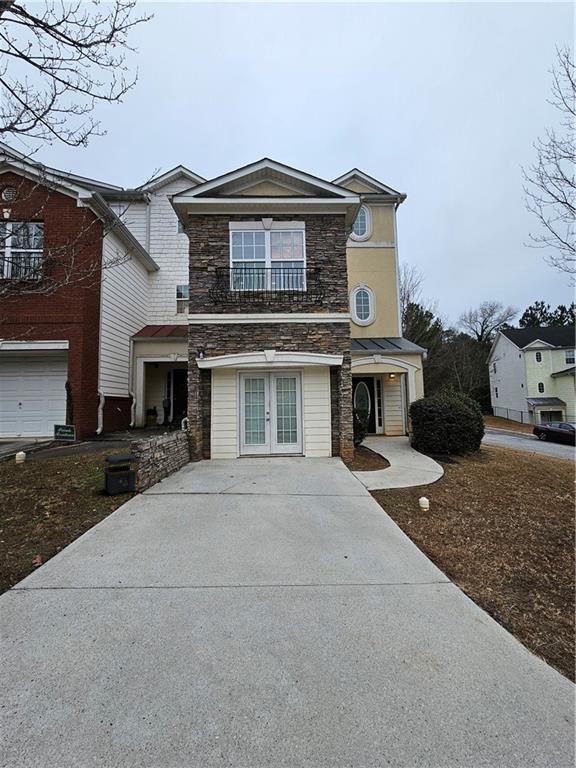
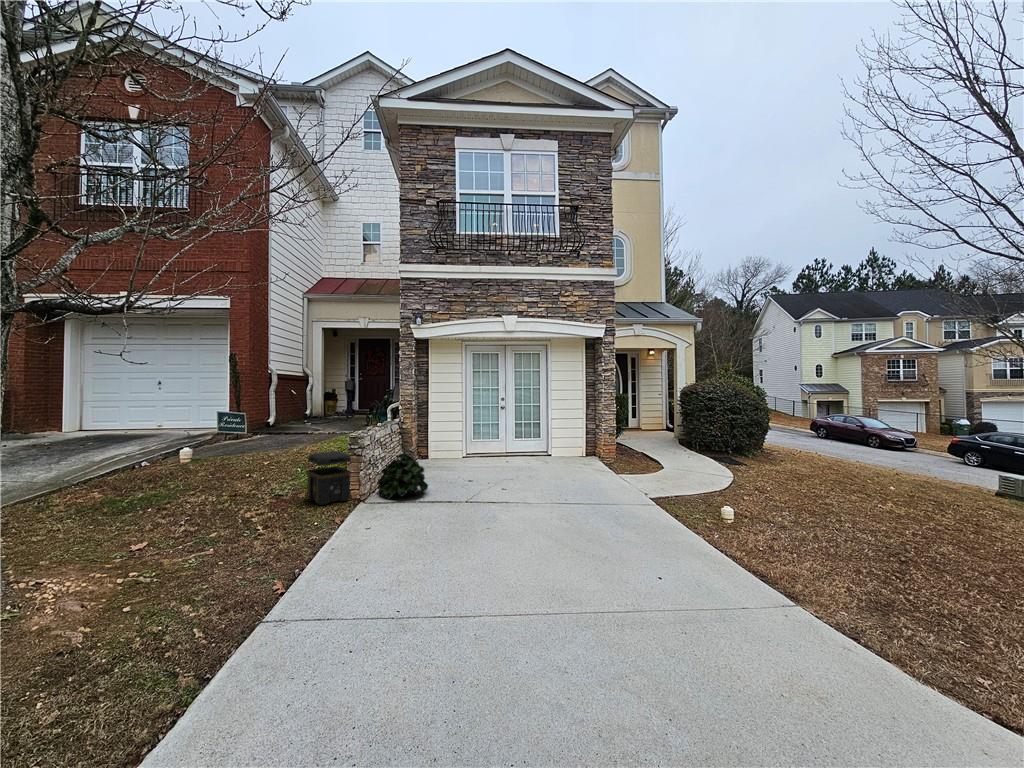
potted plant: none [158,455,197,490] -> present [377,453,428,499]

